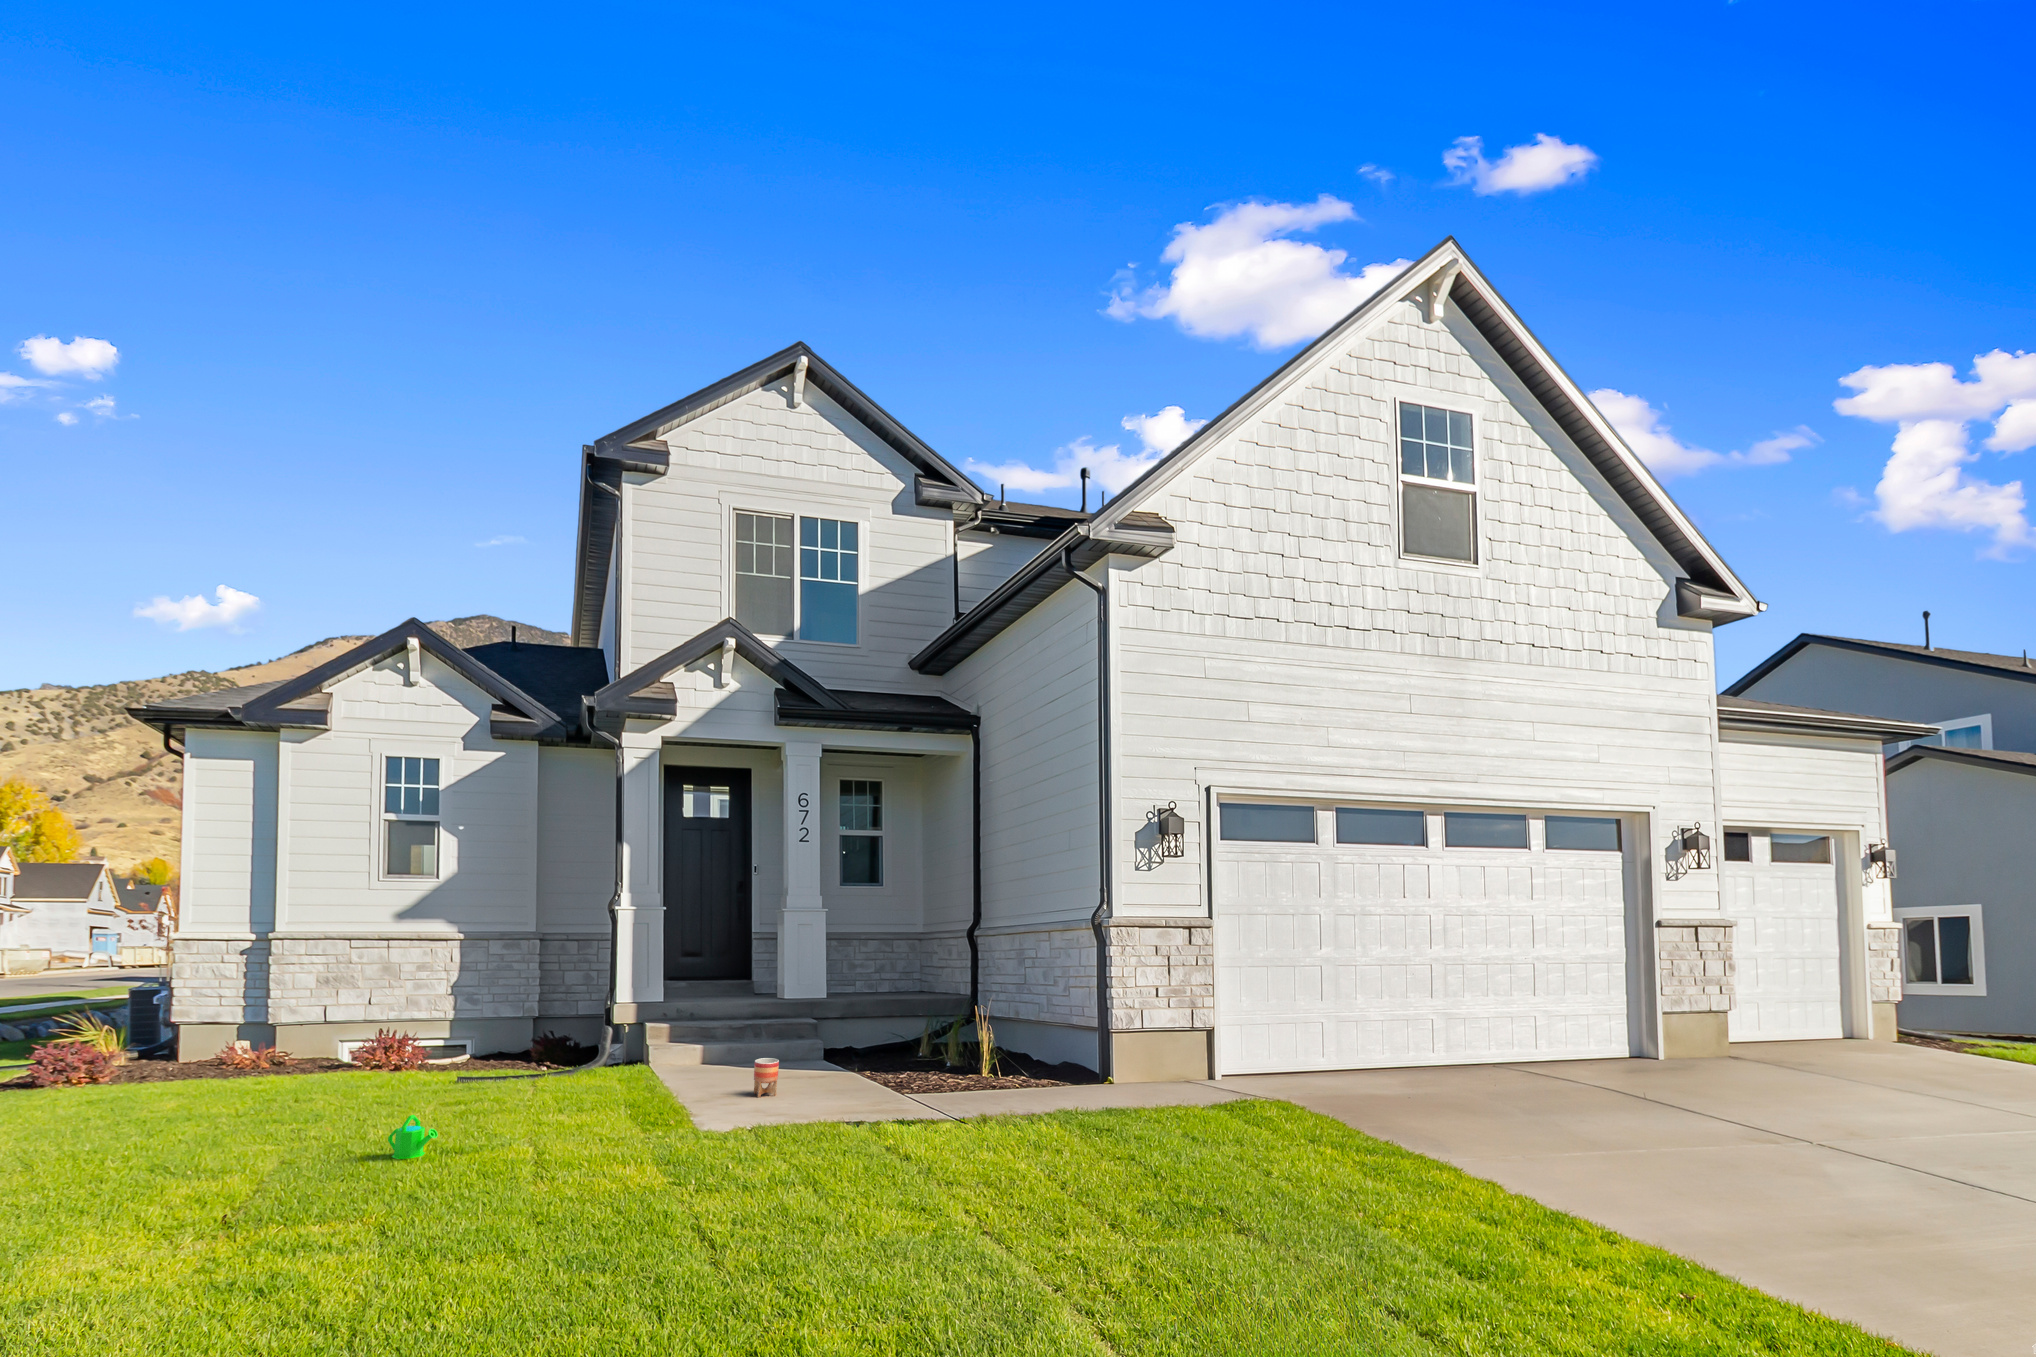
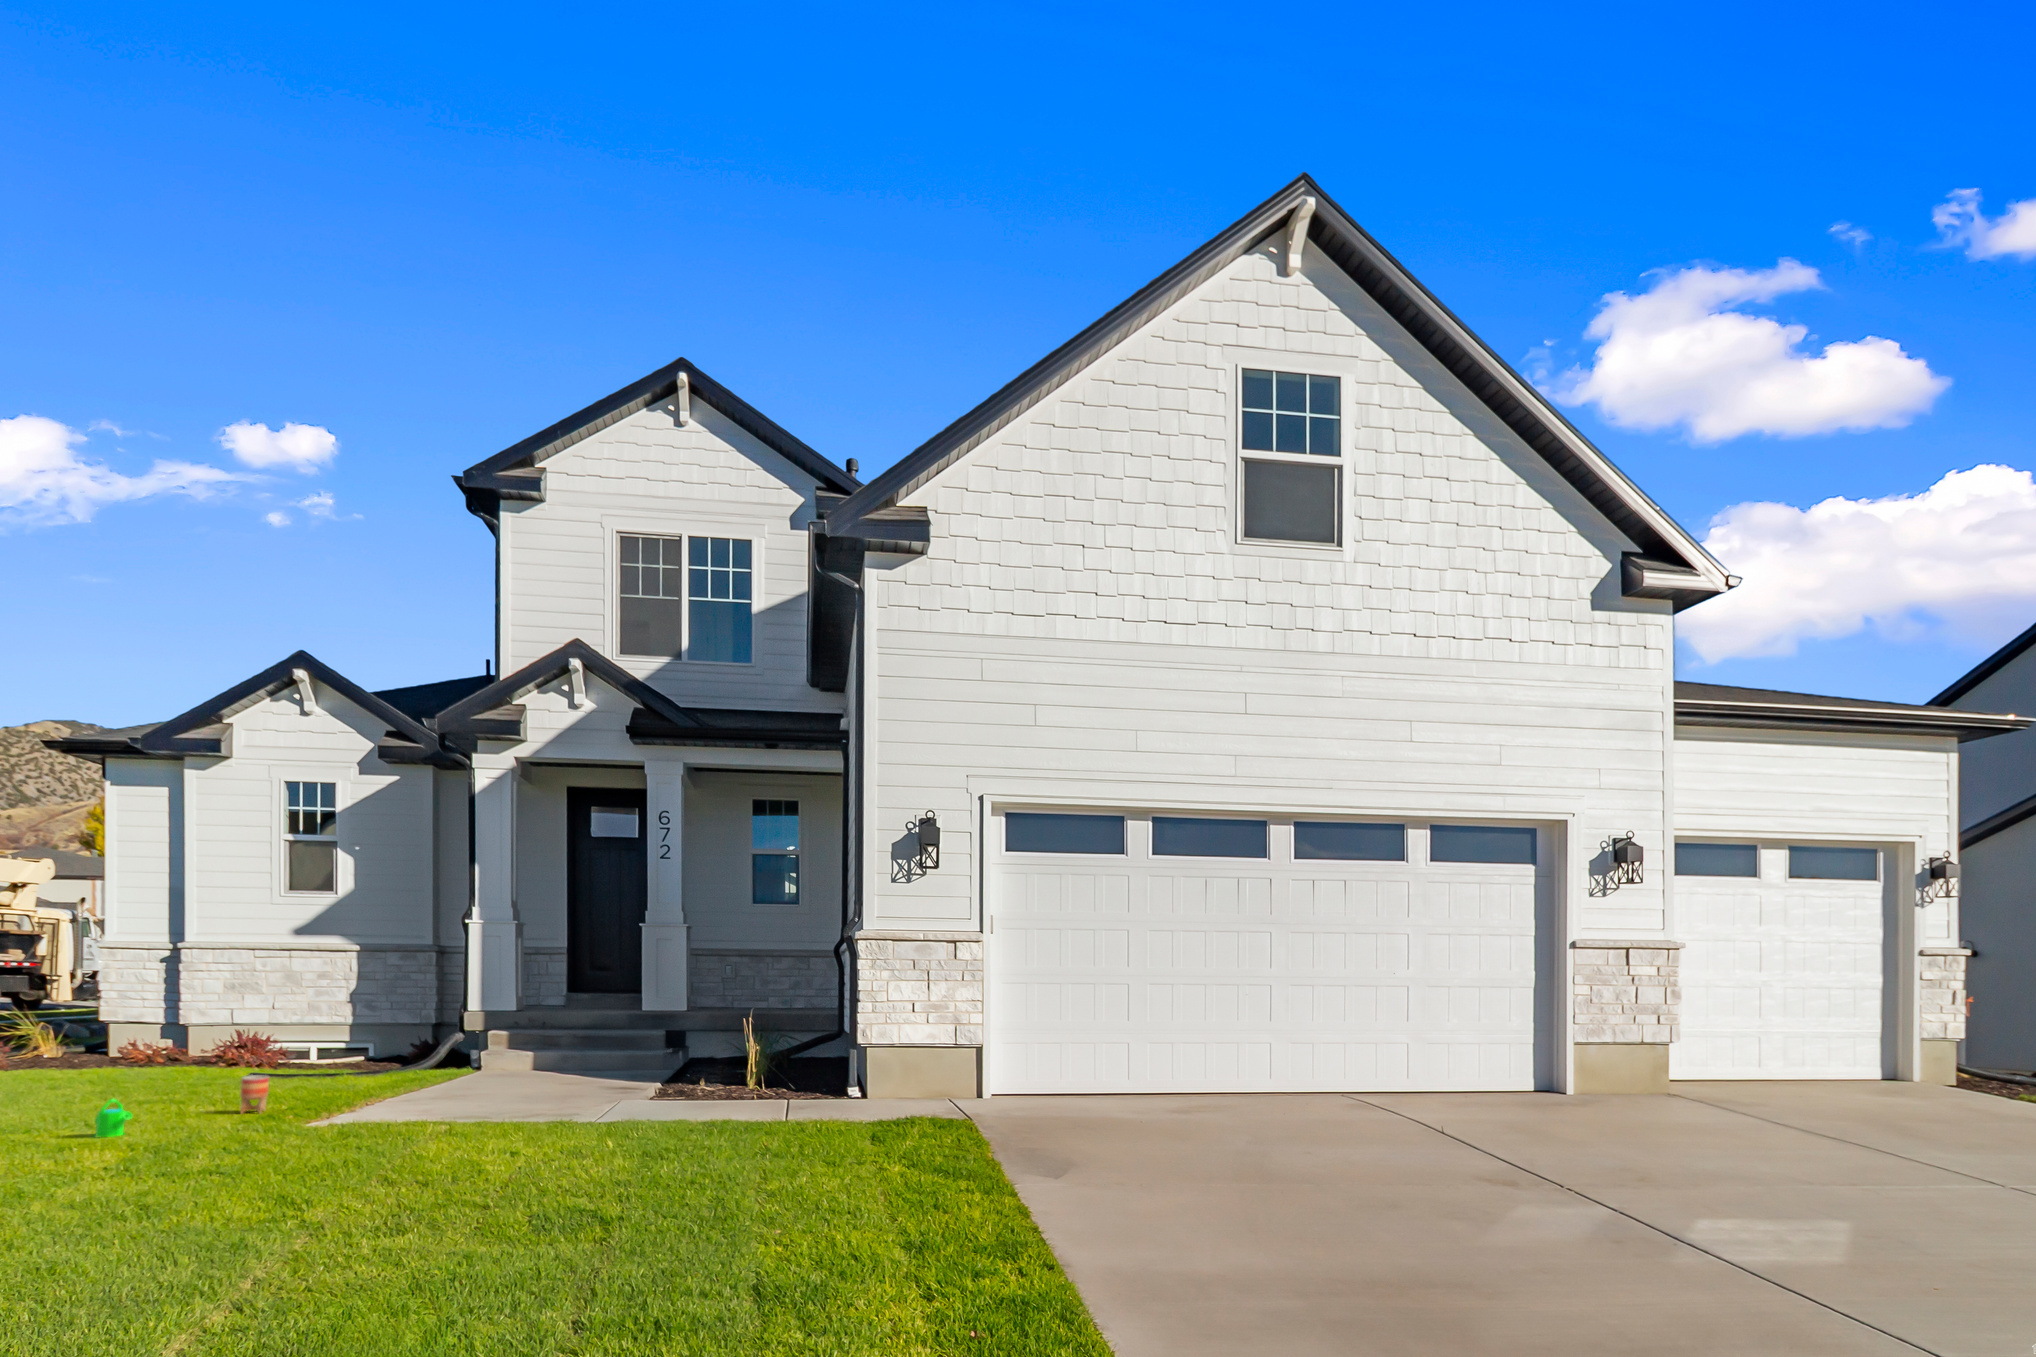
planter: present [754,1058,779,1098] -> present [240,1075,269,1114]

